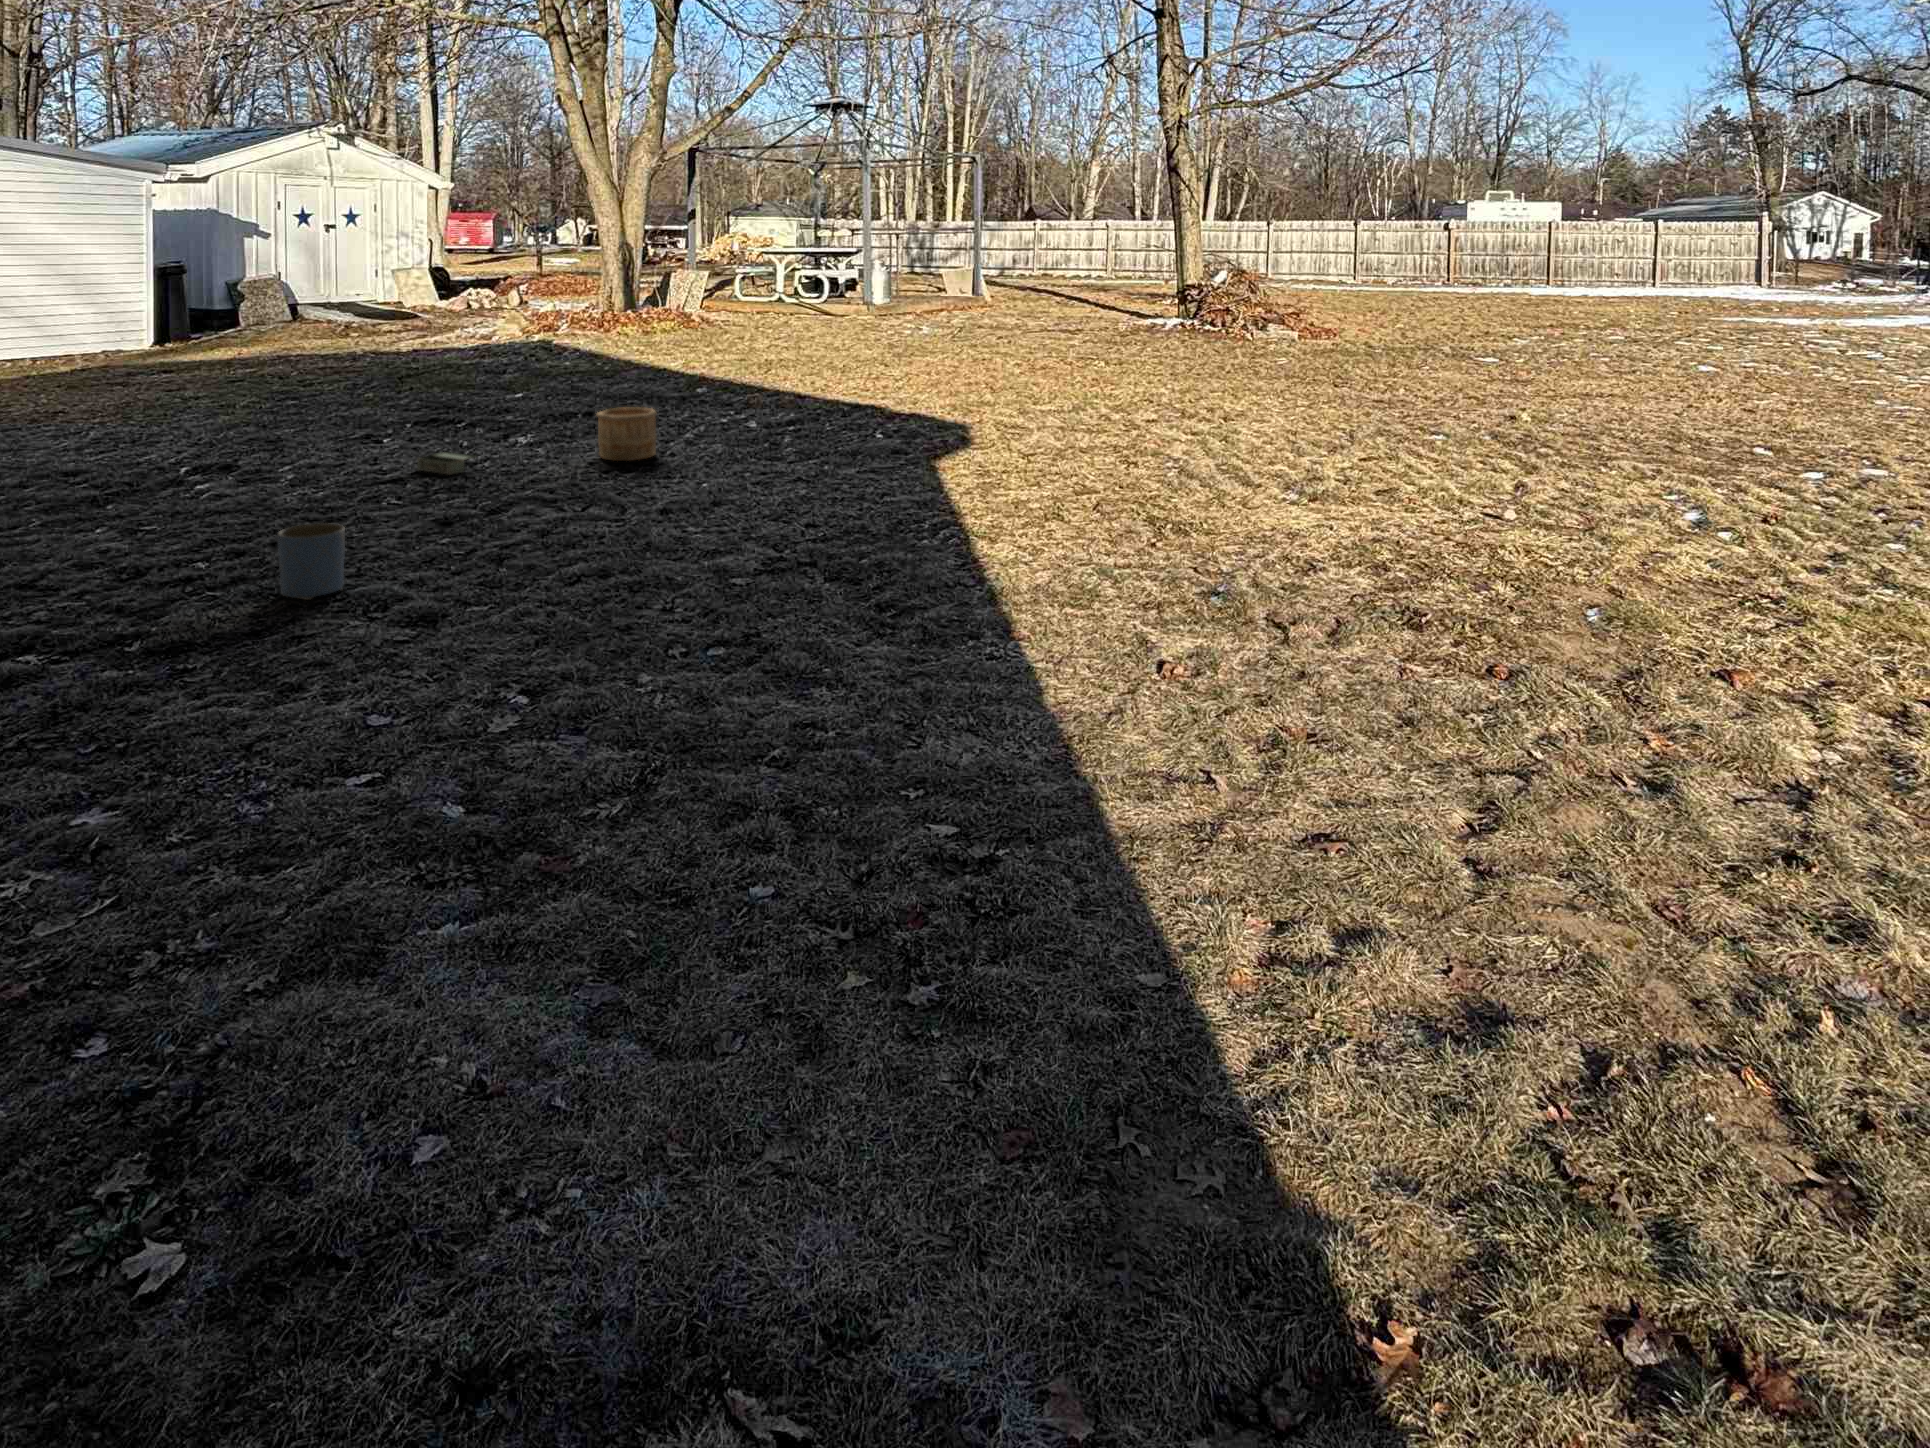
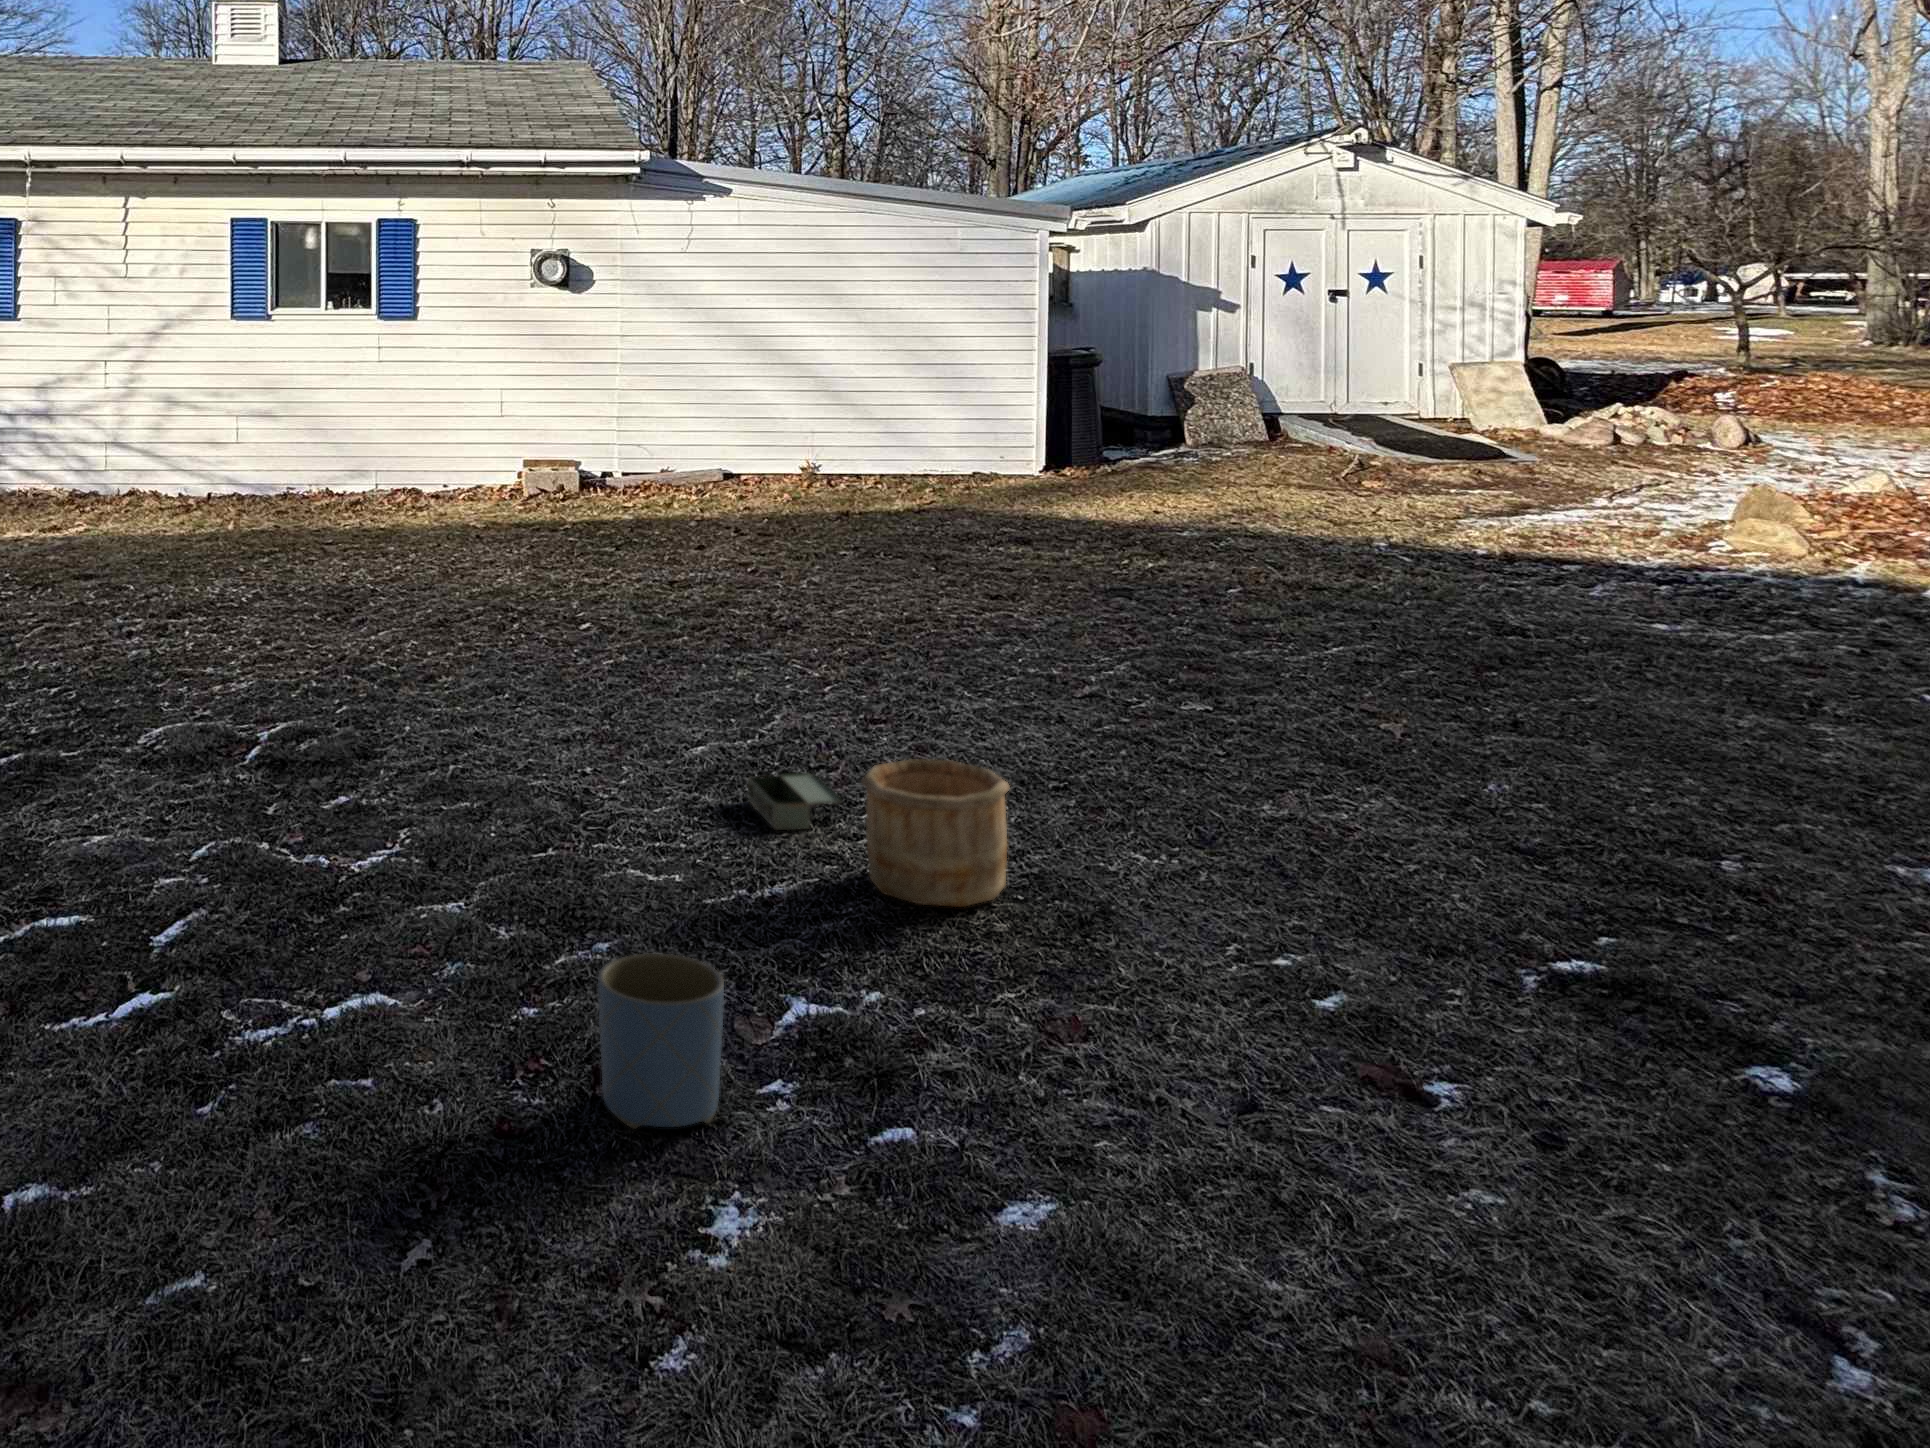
wooden bucket: present [596,407,657,461] -> present [862,759,1009,907]
toolbox: present [417,452,476,475] -> present [748,772,842,830]

